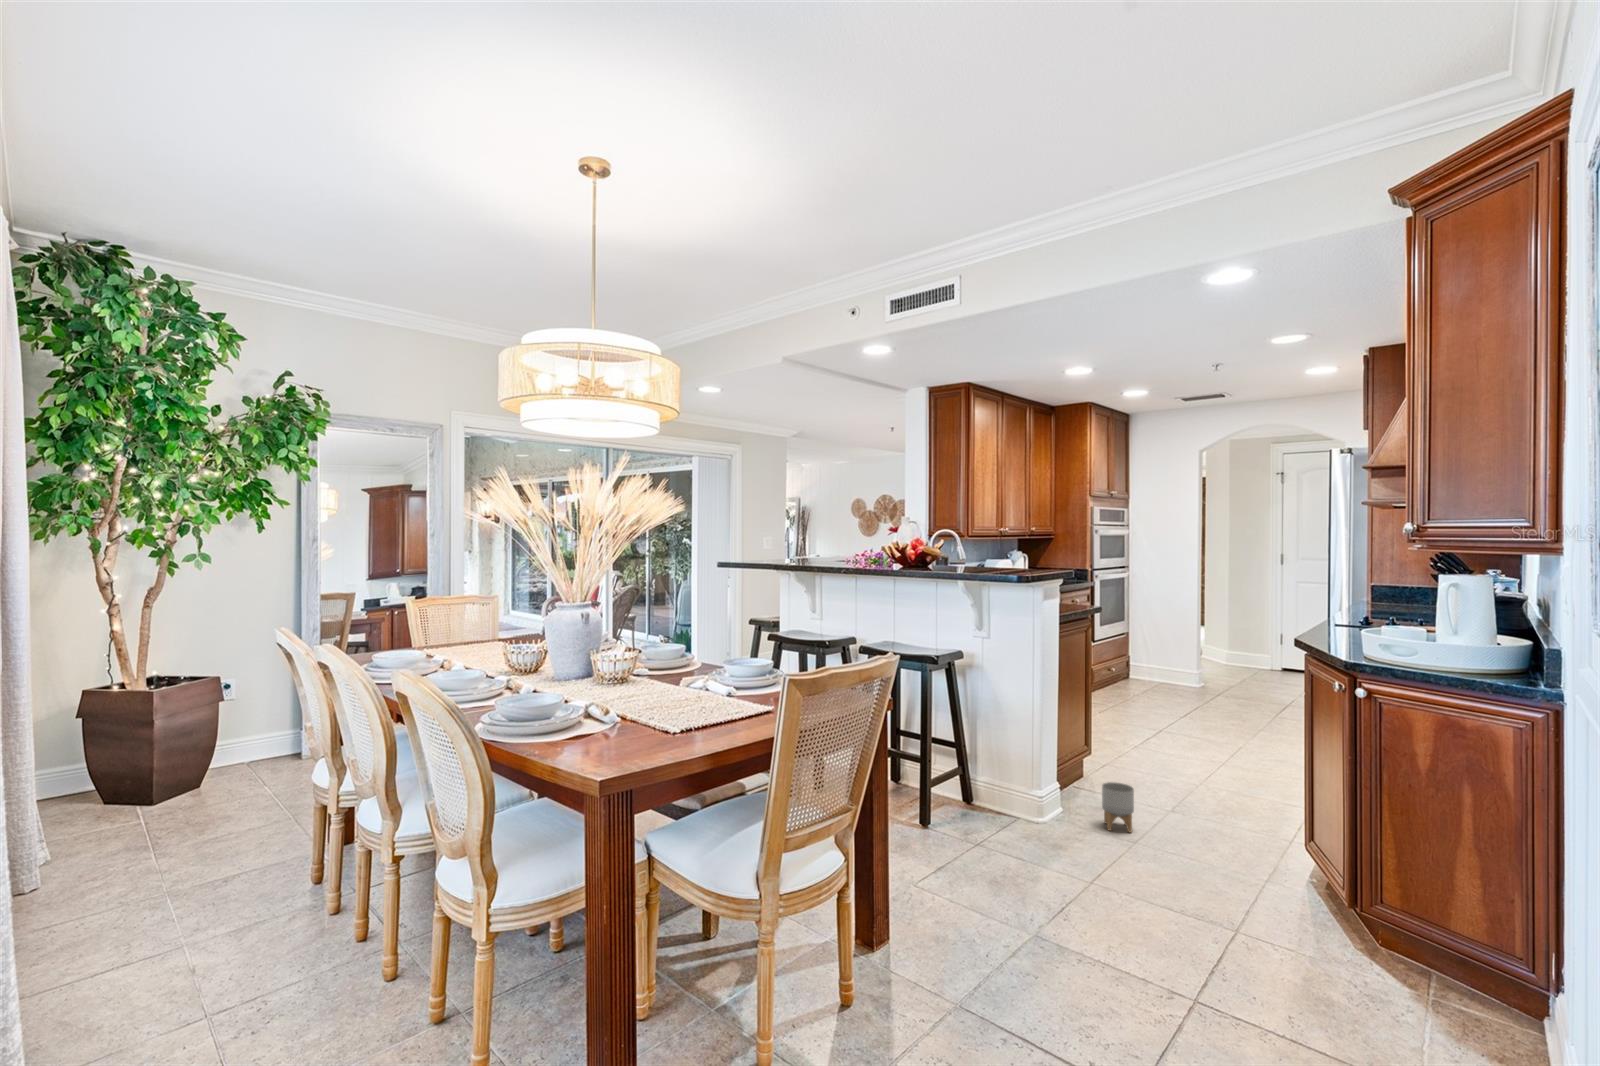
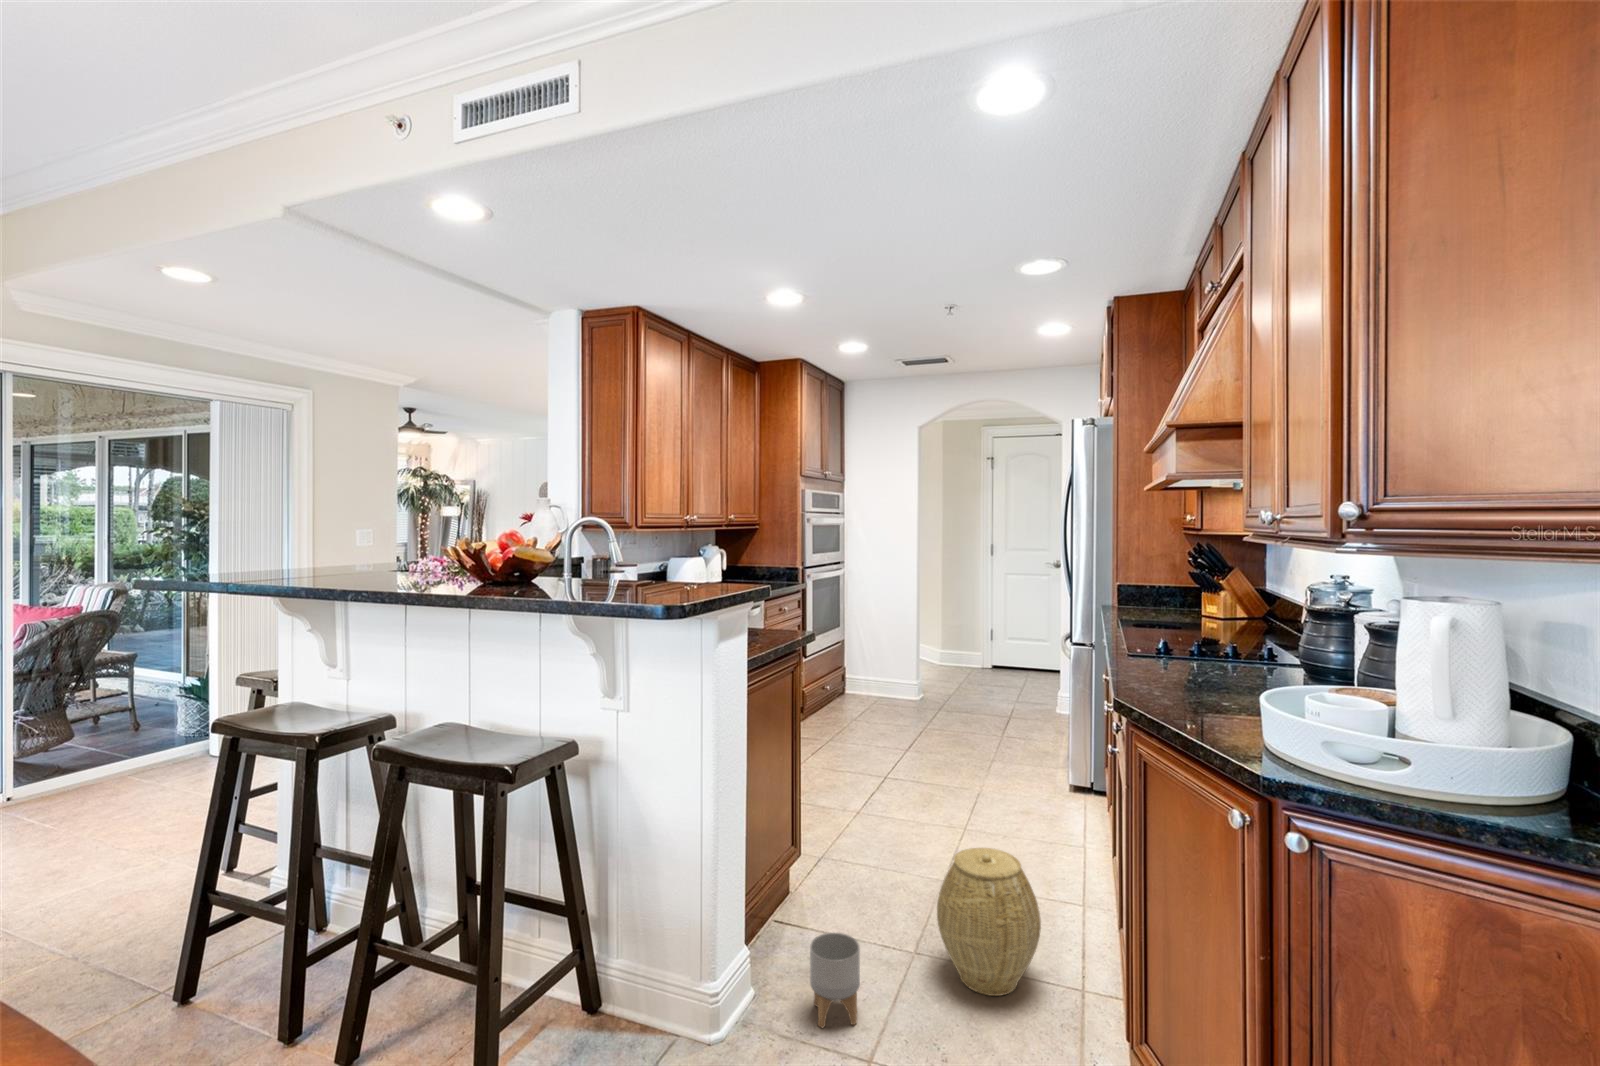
woven basket: none [1189,748,1264,836] -> present [937,848,1041,996]

